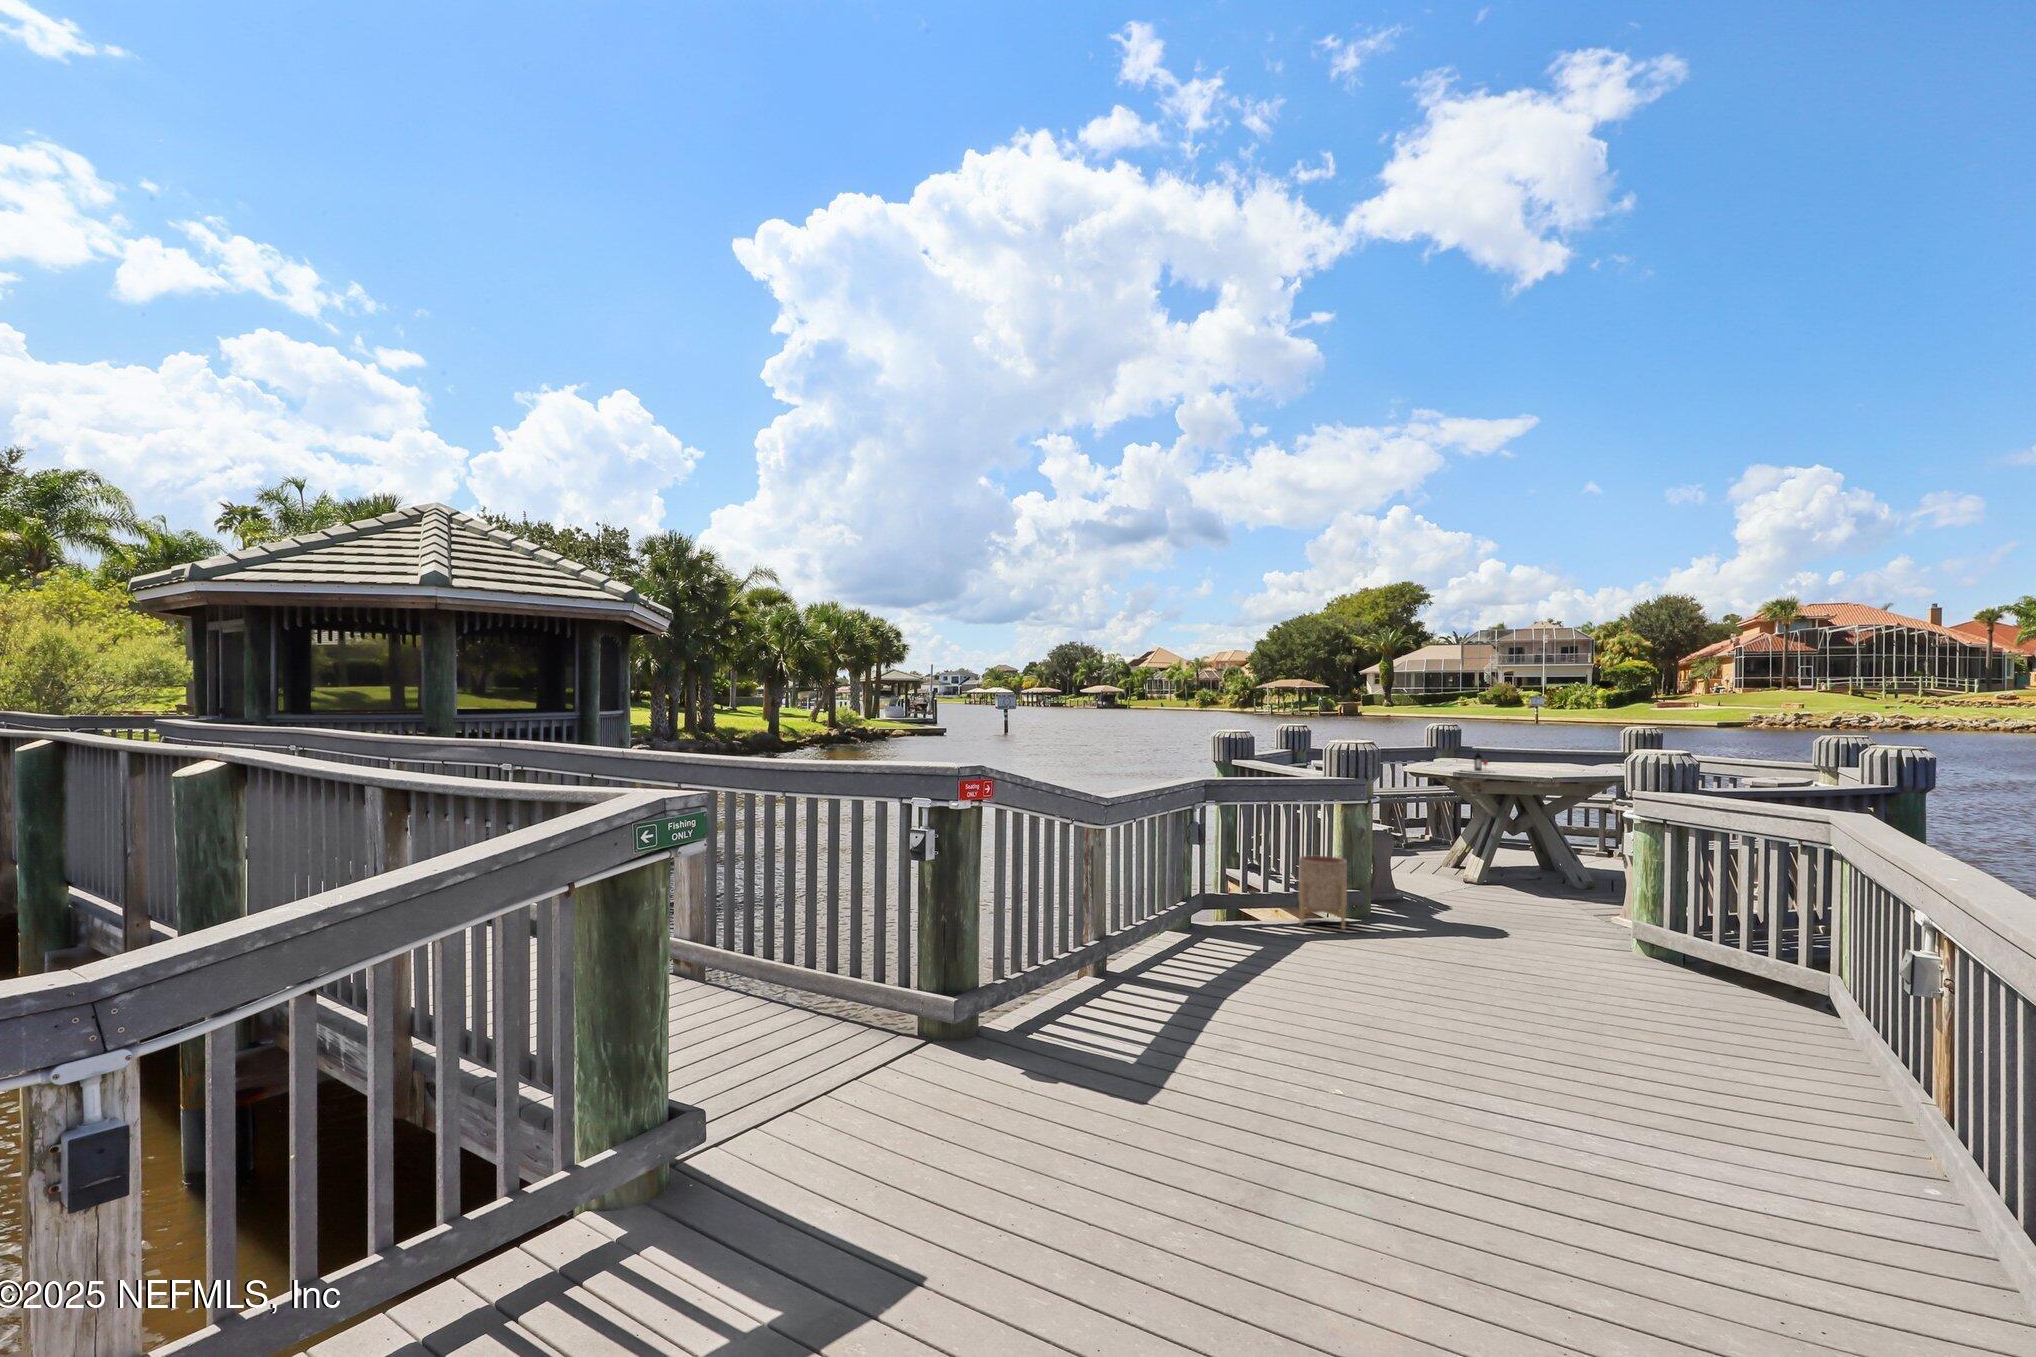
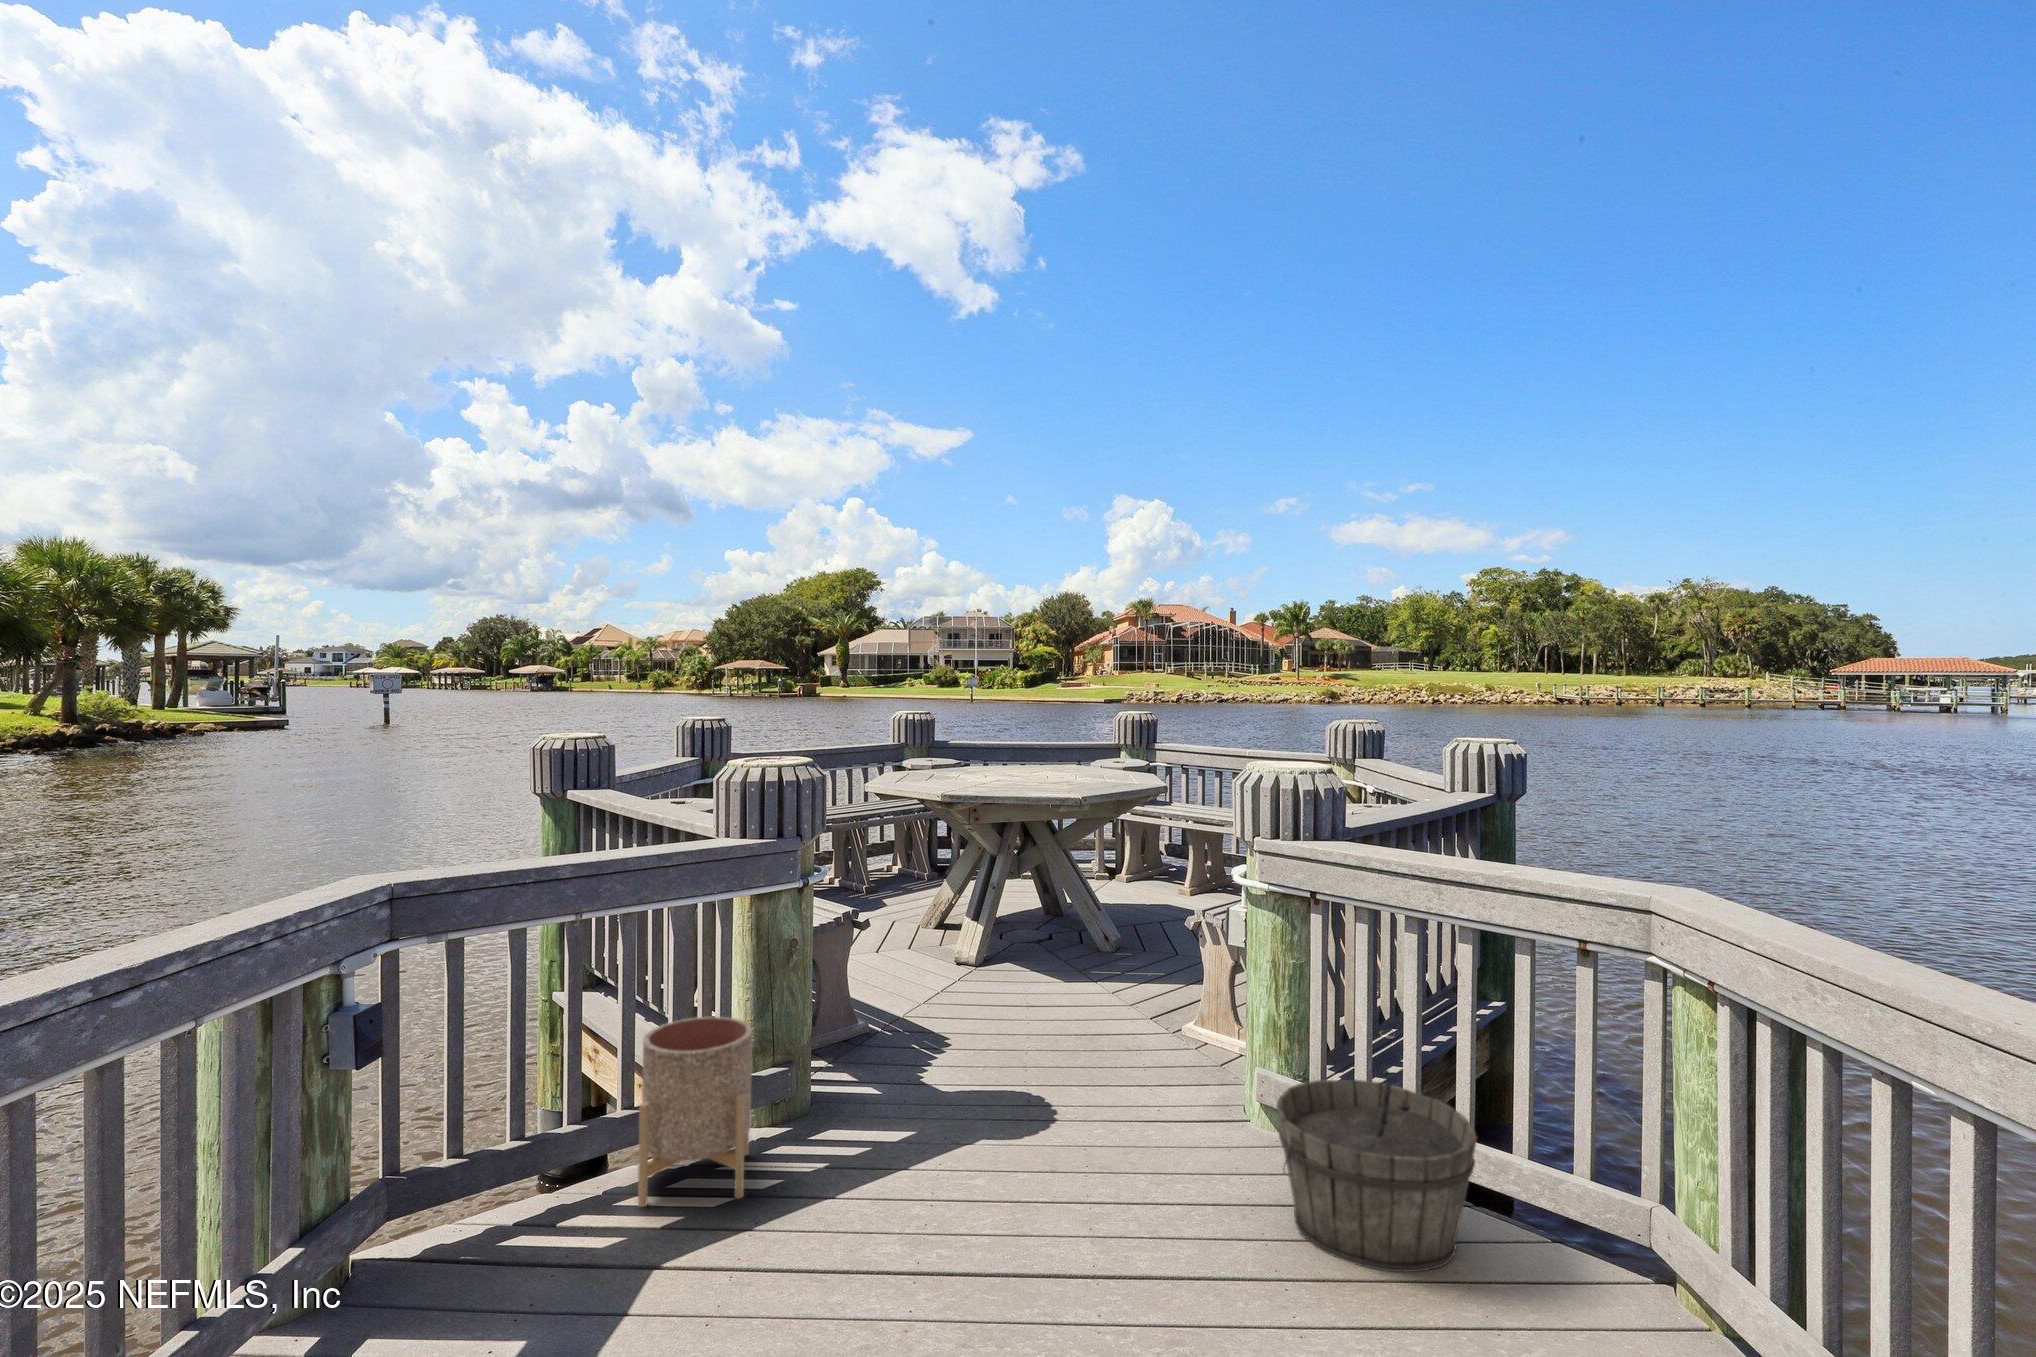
wine bottle: present [1469,750,1491,773] -> none [942,752,1016,790]
wooden bucket: none [1618,901,1732,990] -> present [1277,1070,1477,1272]

